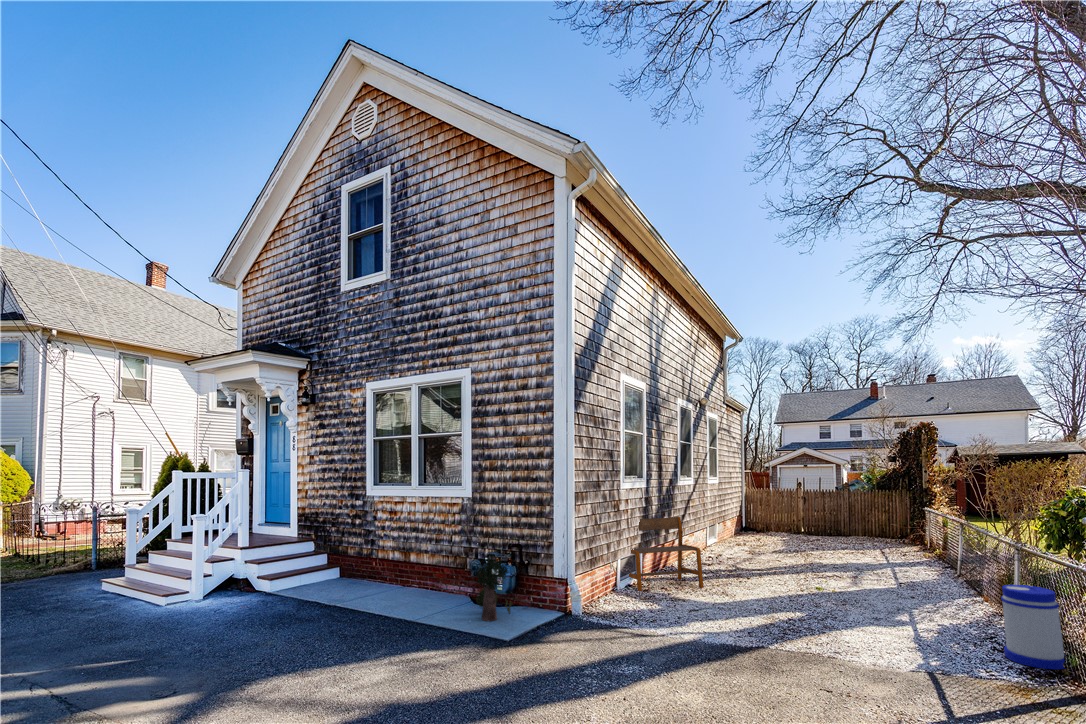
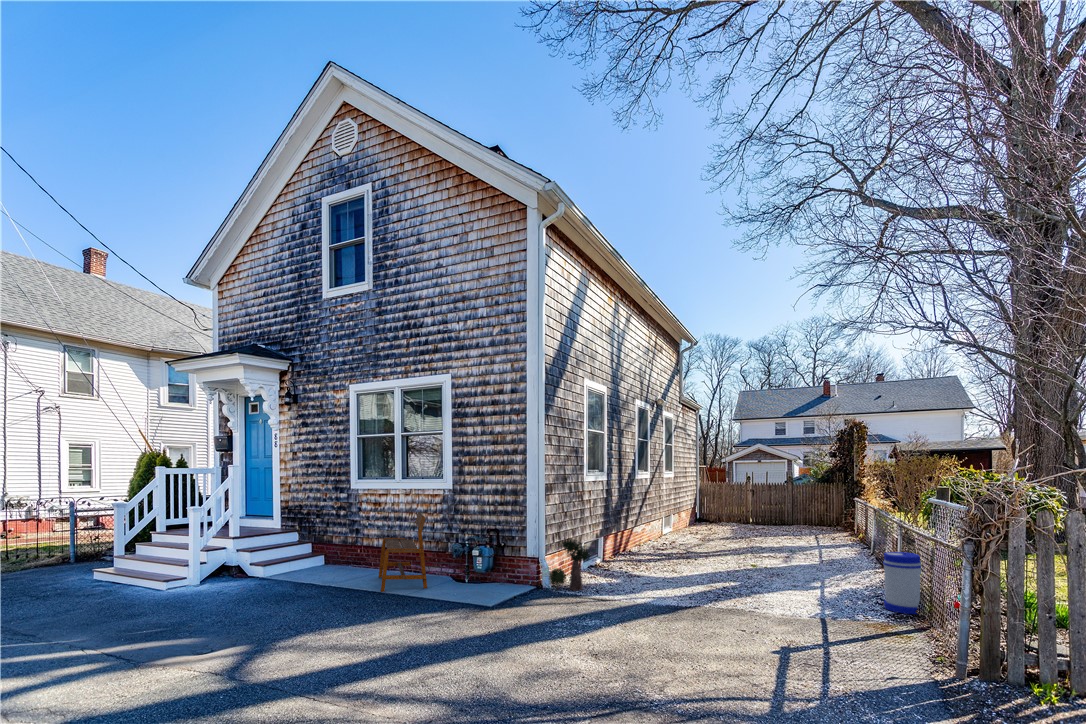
bench: present [629,517,704,591] -> present [379,512,427,592]
potted plant: present [476,557,512,621] -> present [549,538,590,590]

